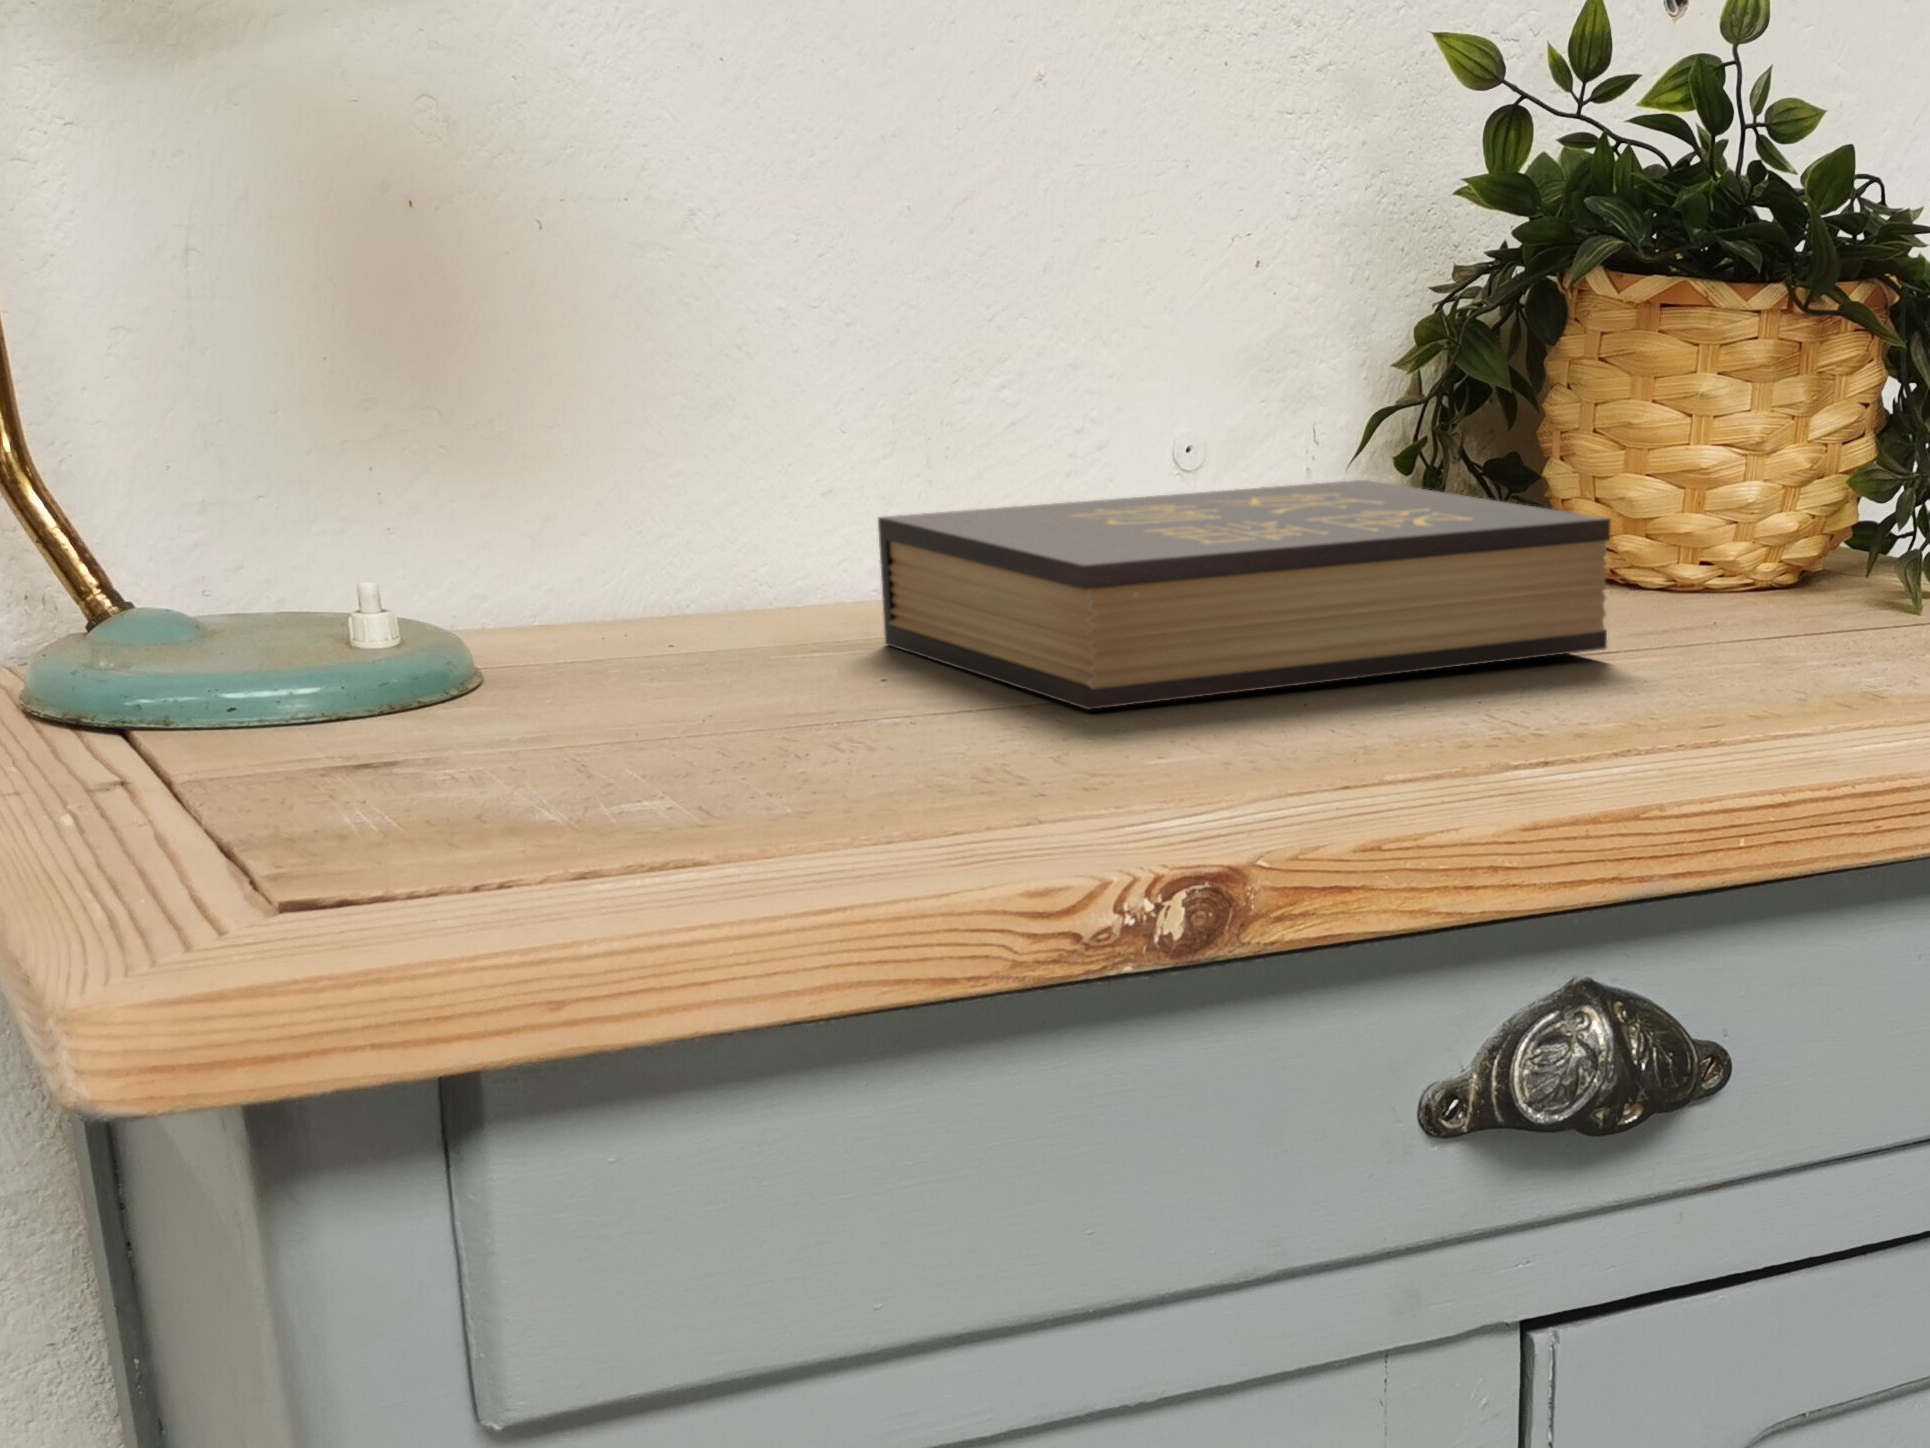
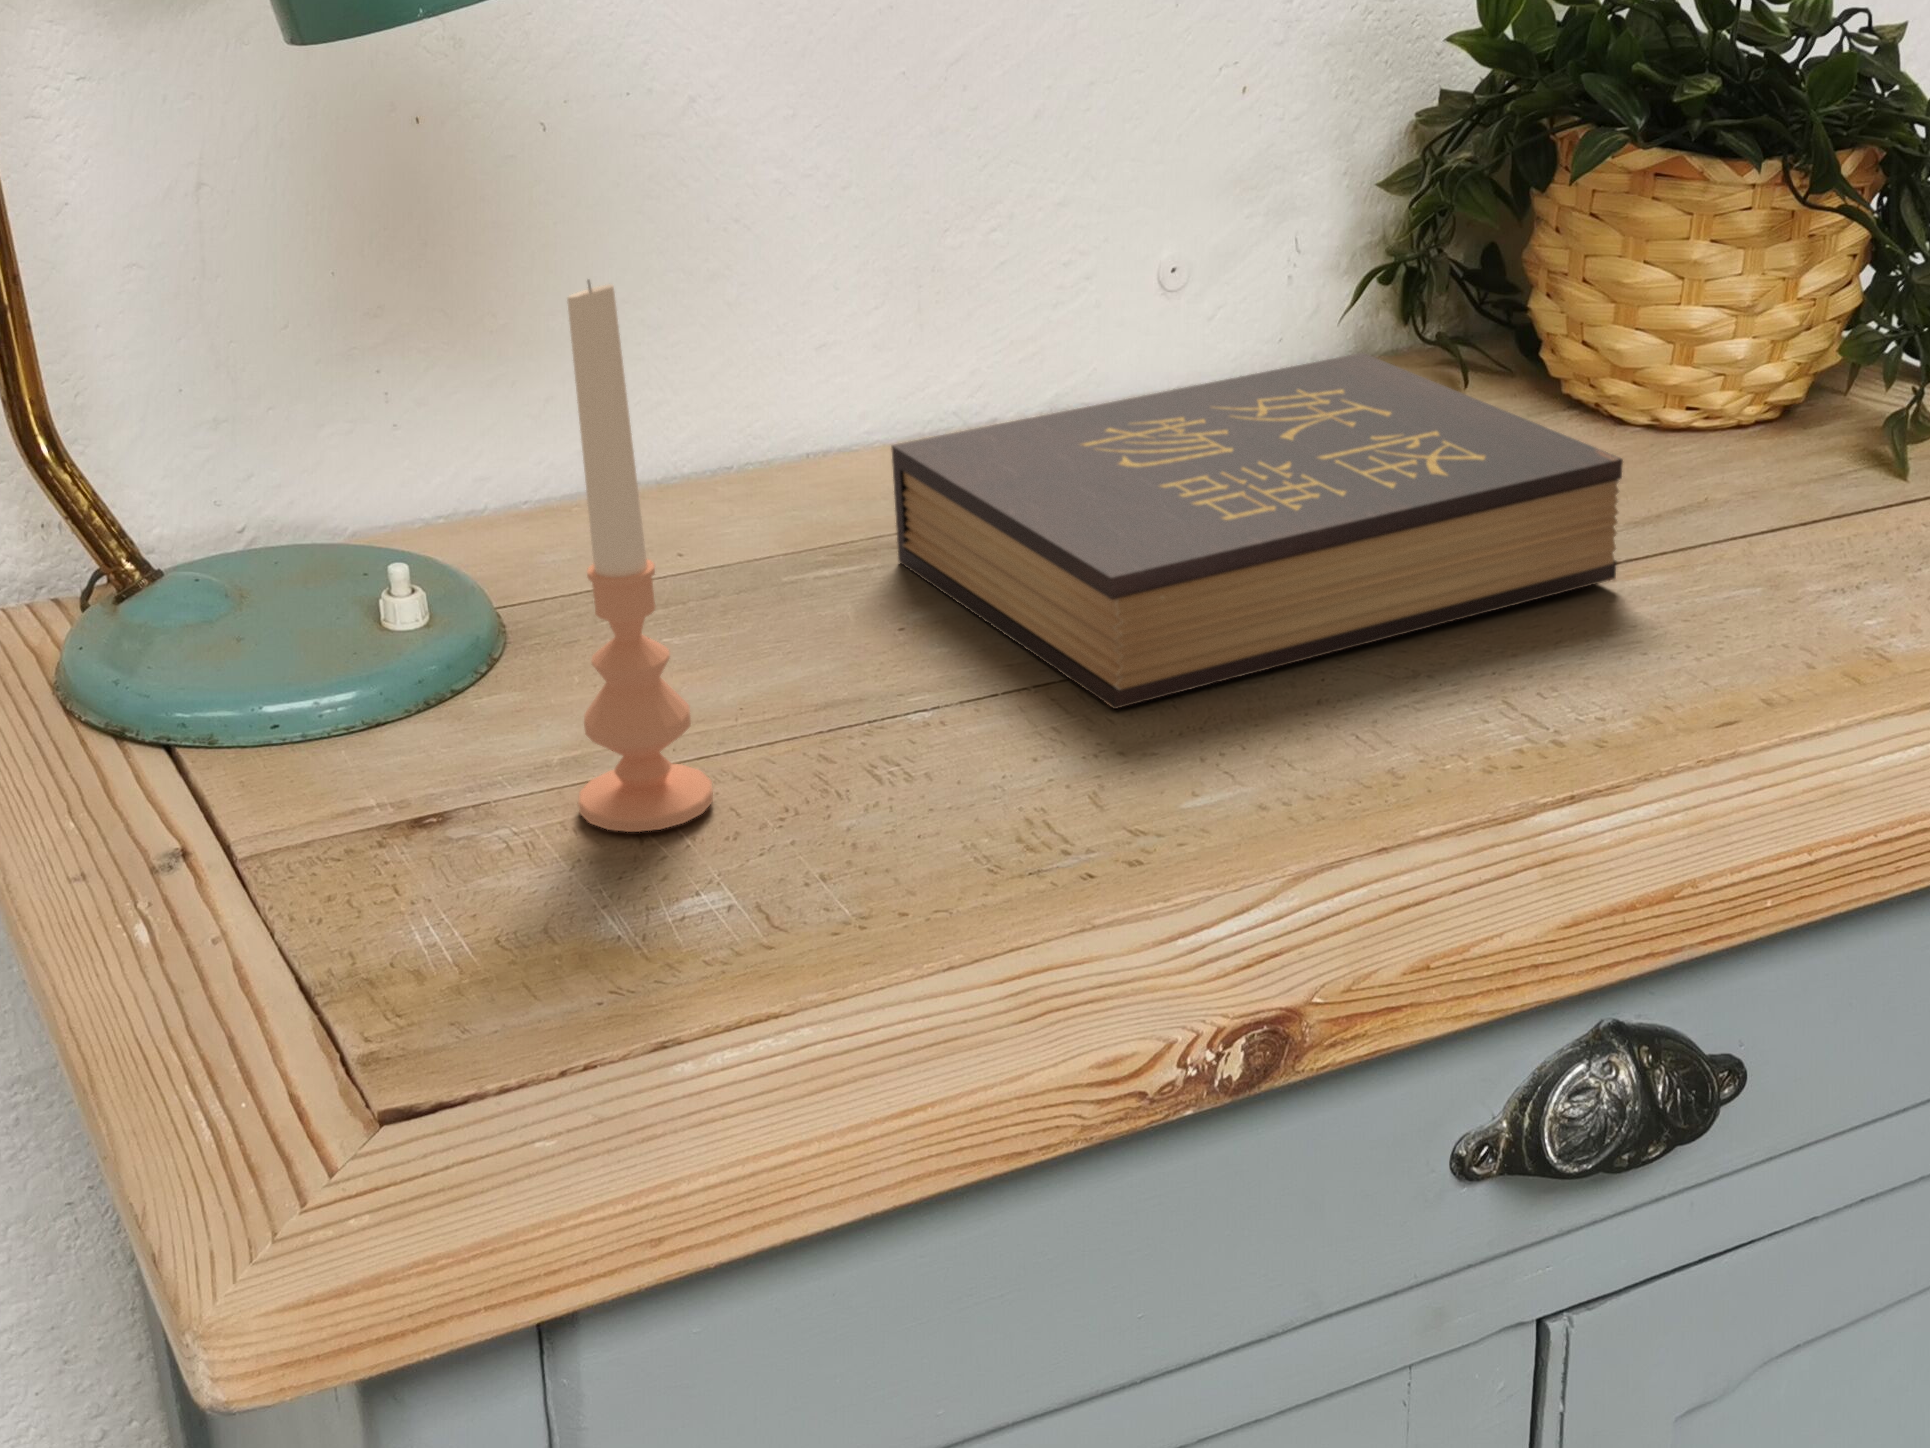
candle: none [536,179,678,762] -> present [567,280,713,832]

